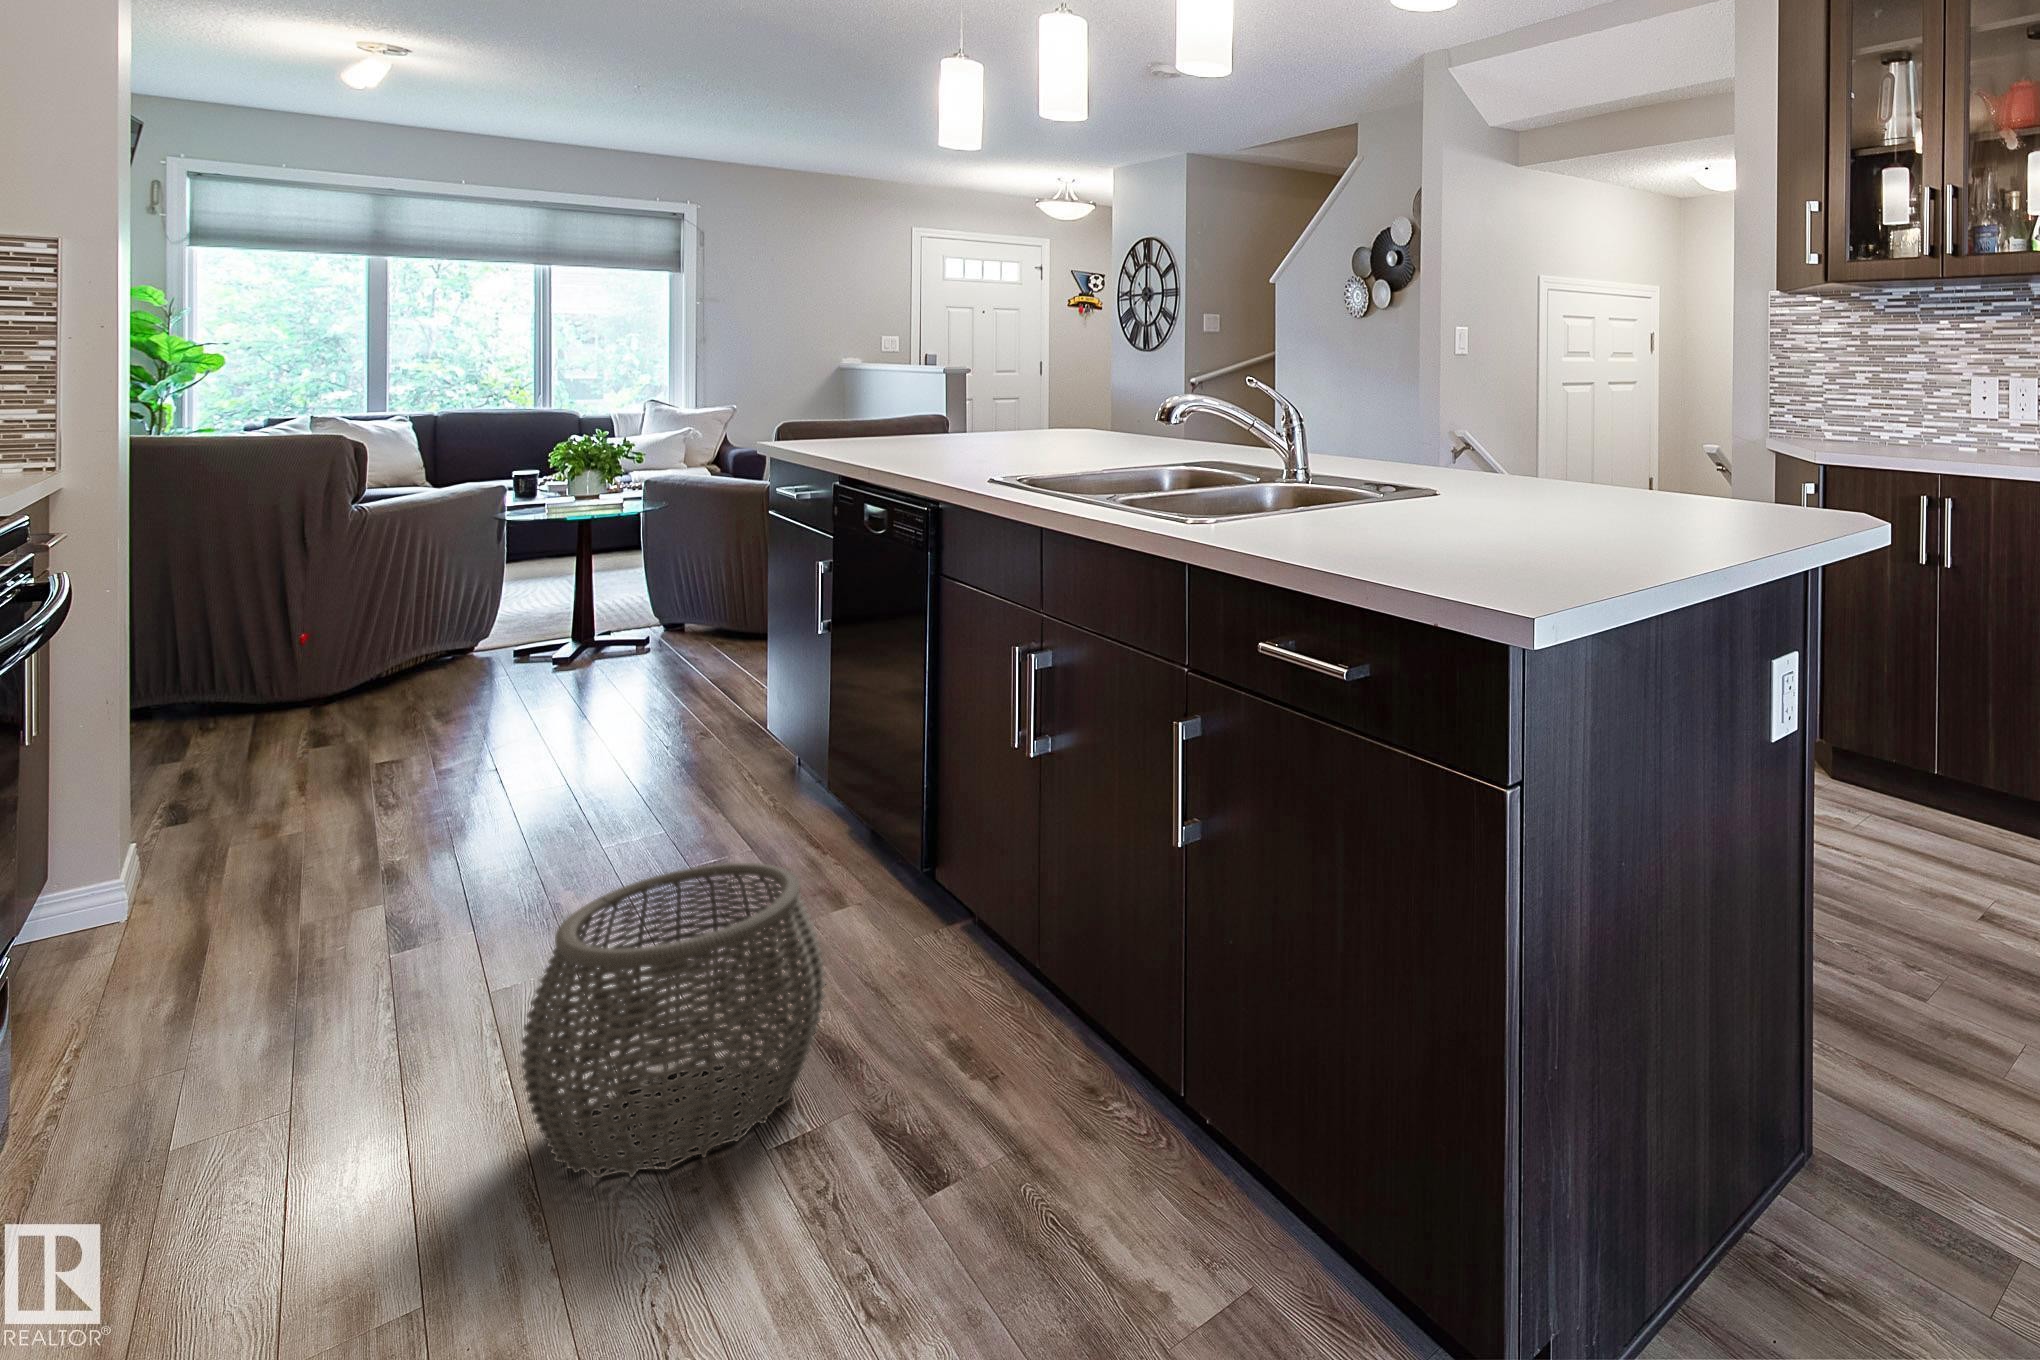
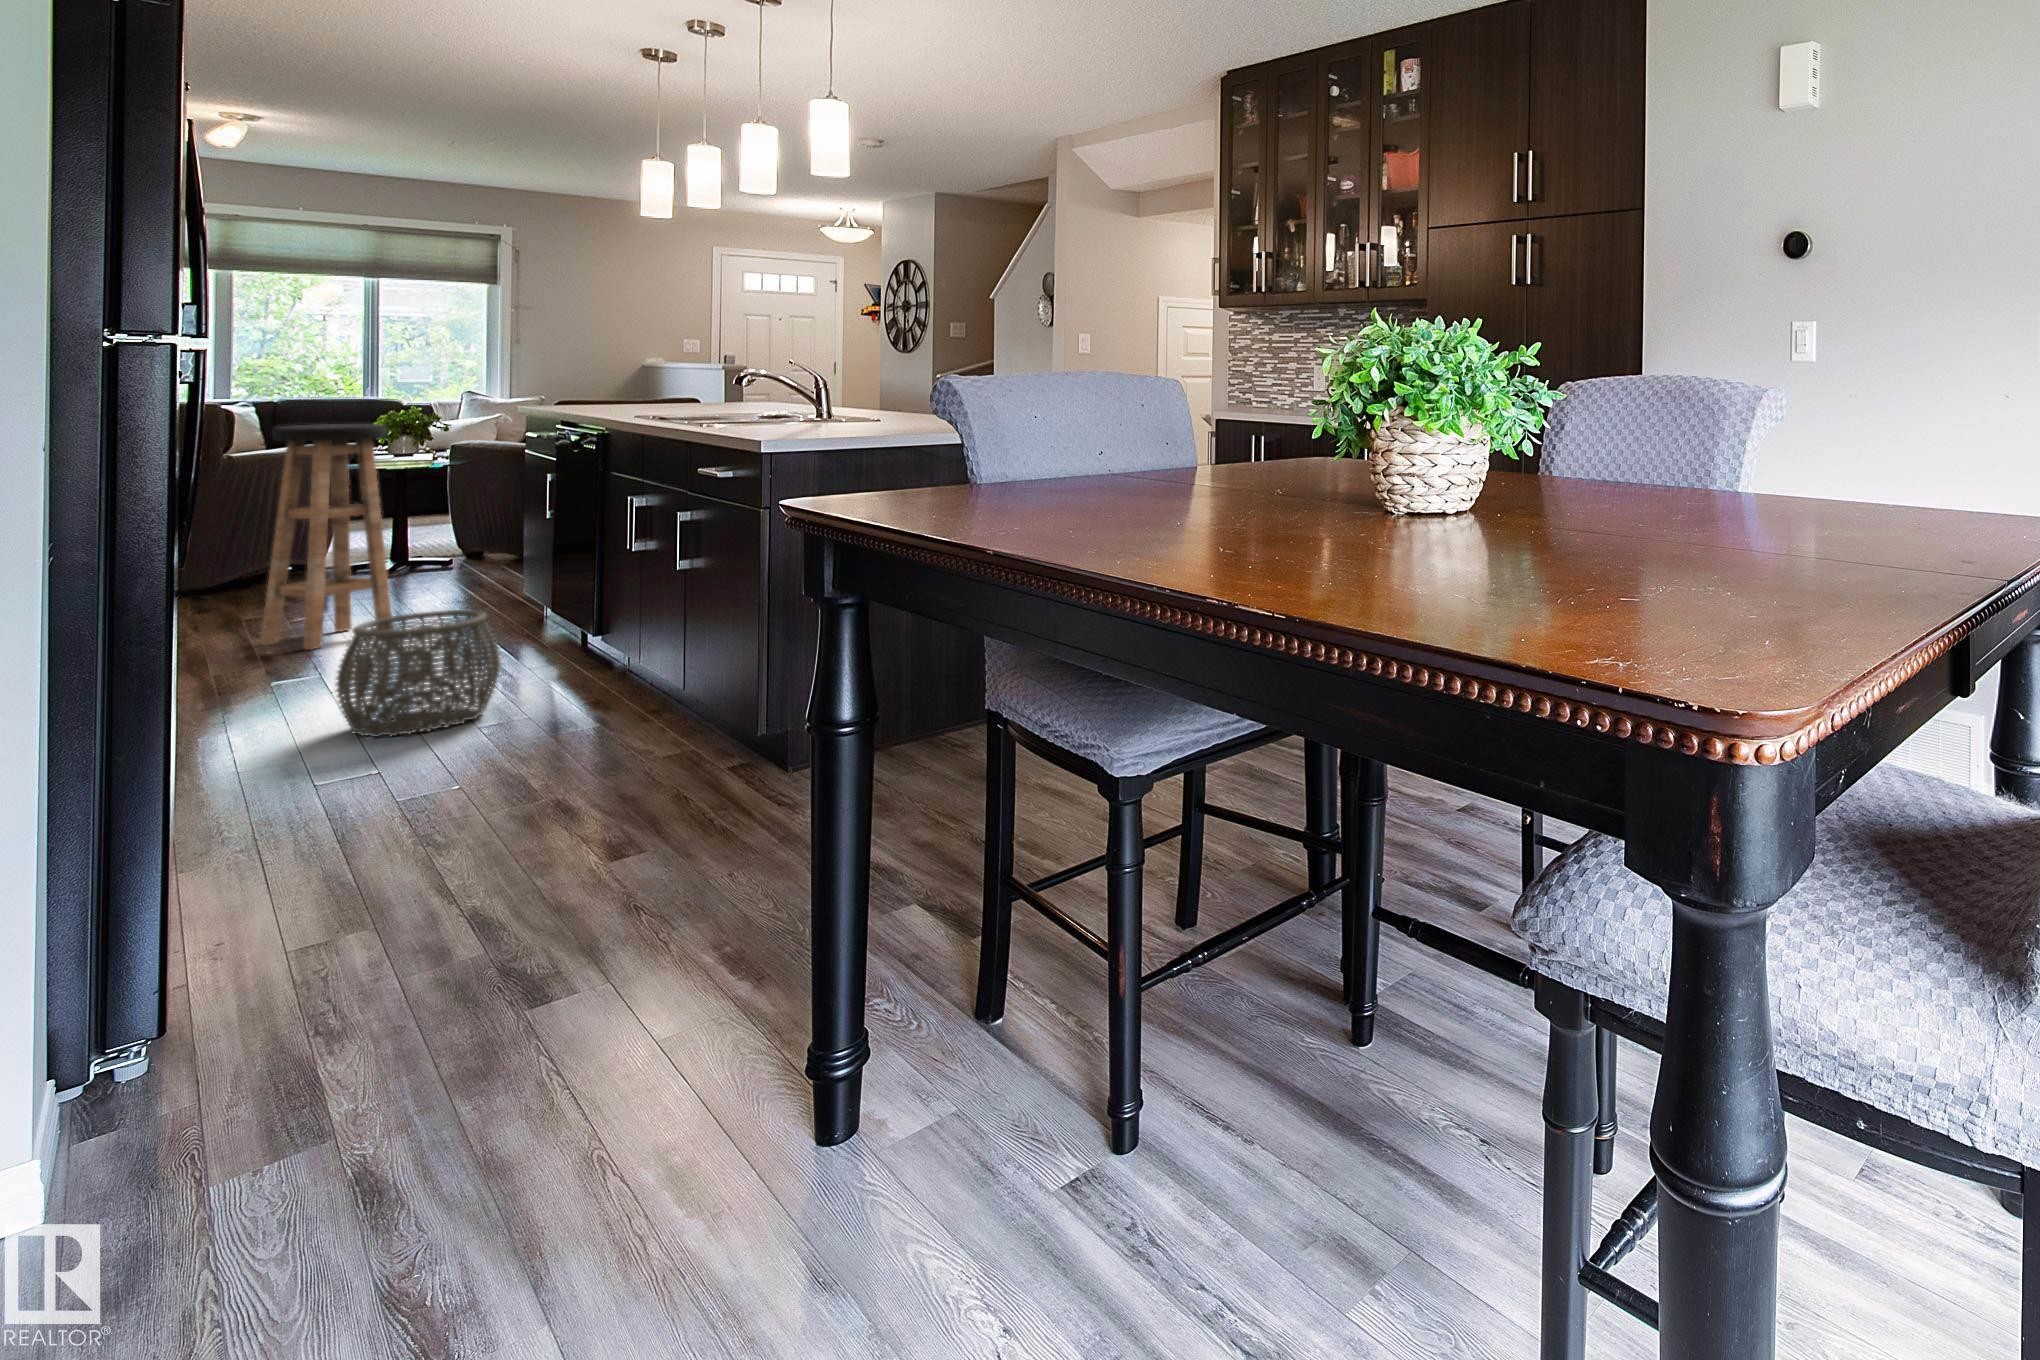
bar stool: none [397,468,596,846] -> present [260,424,393,650]

